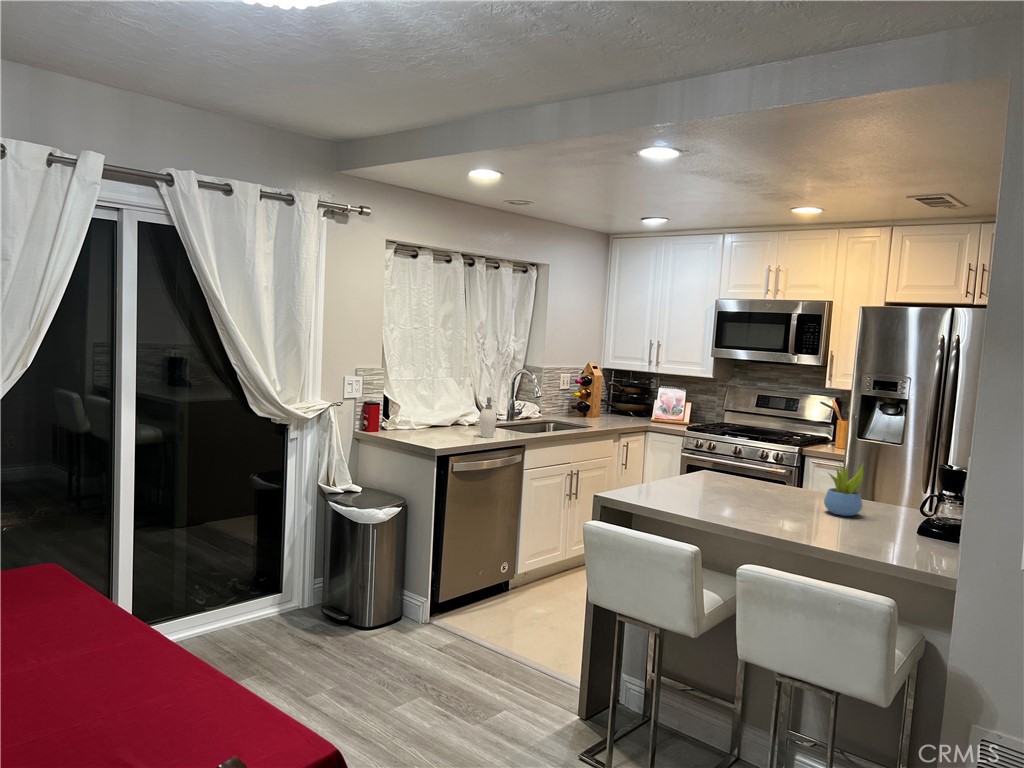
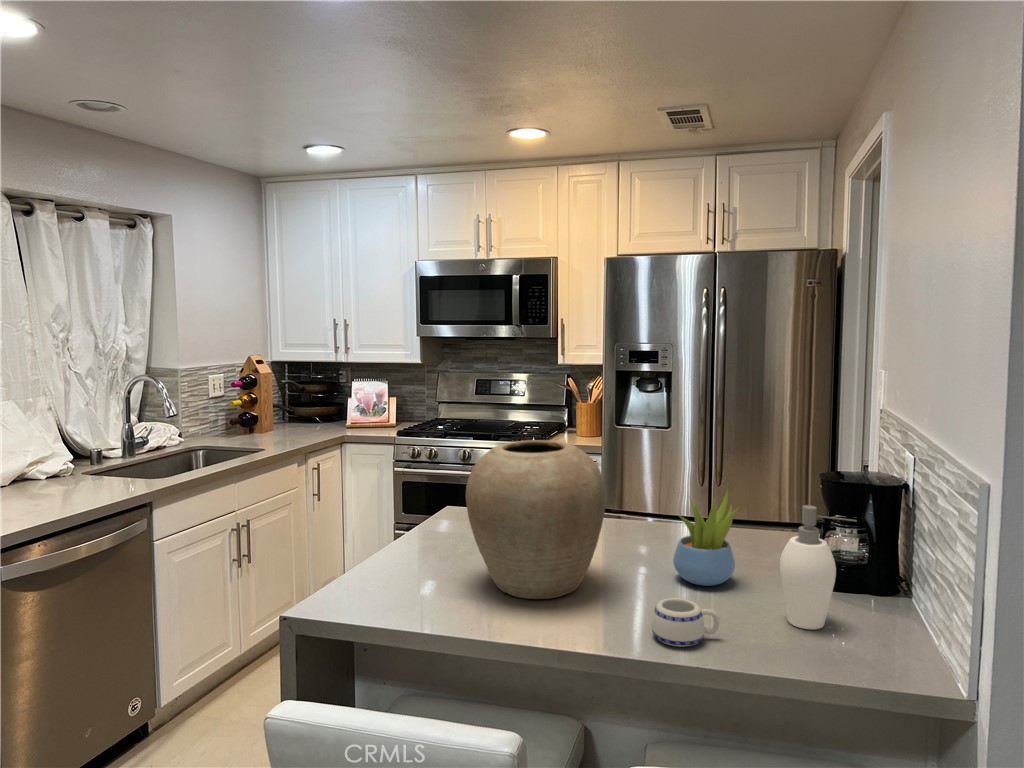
soap dispenser: present [479,397,497,438] -> present [780,505,857,629]
vase: none [703,421,783,505] -> present [466,440,605,599]
mug: none [787,505,825,528] -> present [652,598,720,647]

